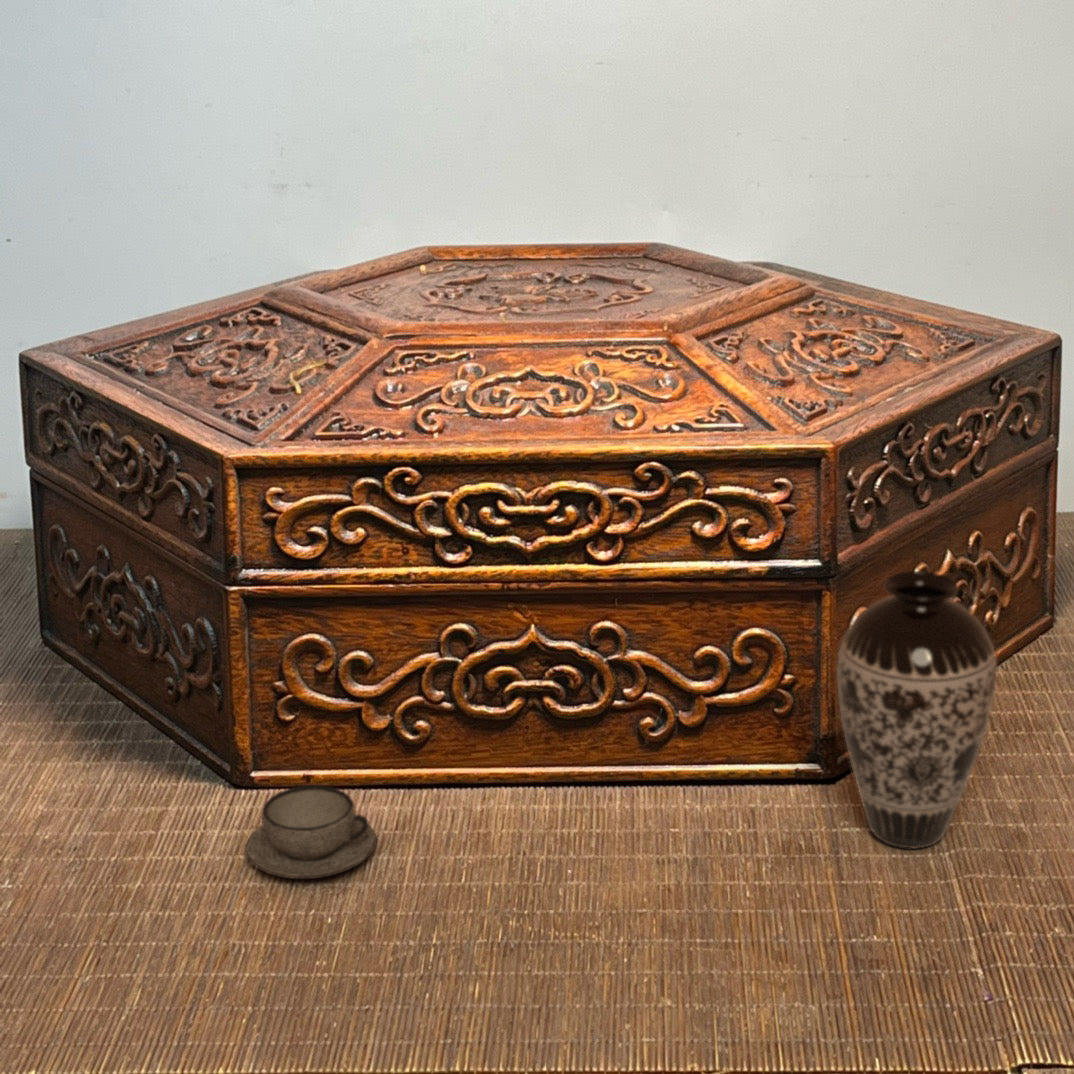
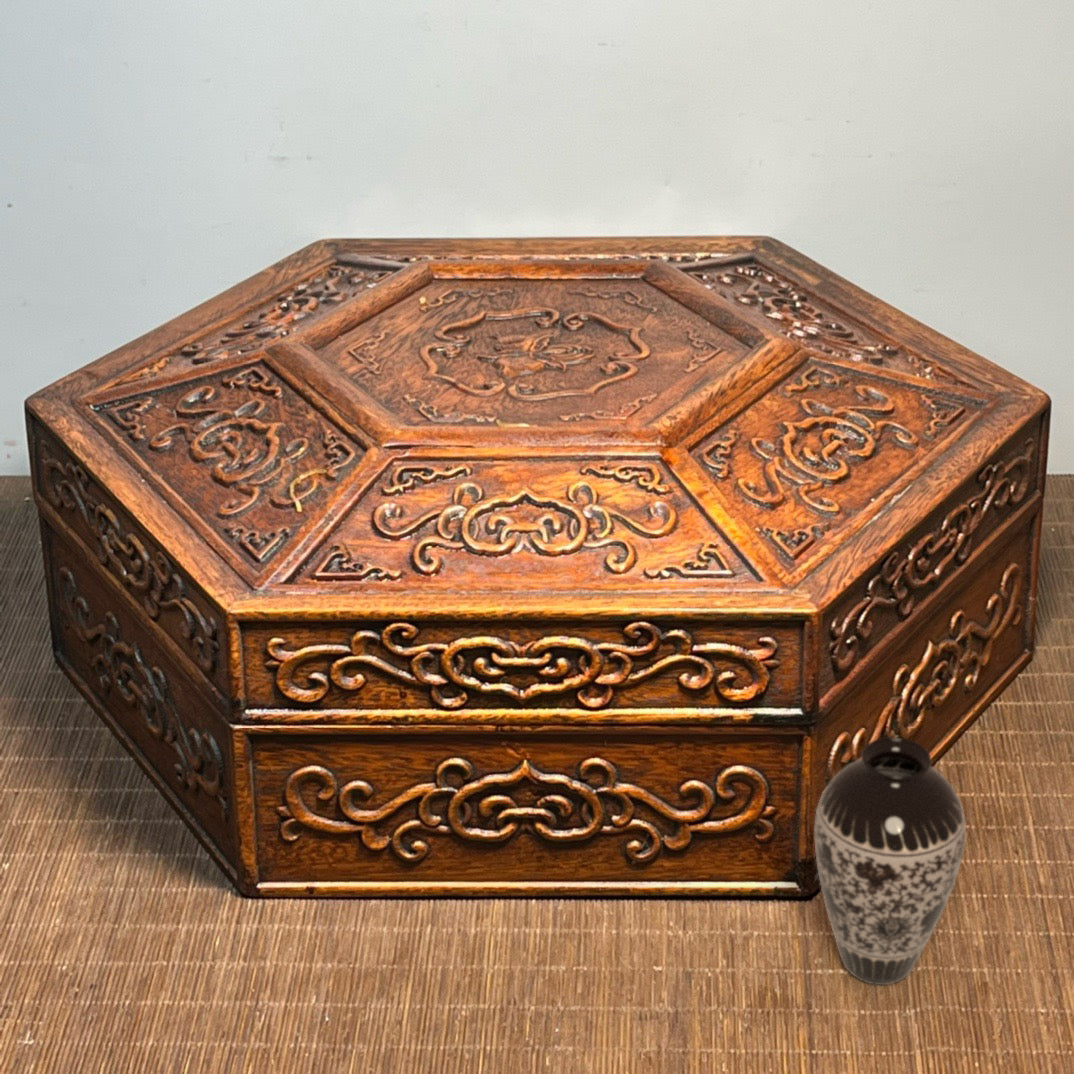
teacup: present [245,785,377,879] -> none [252,916,376,1018]

